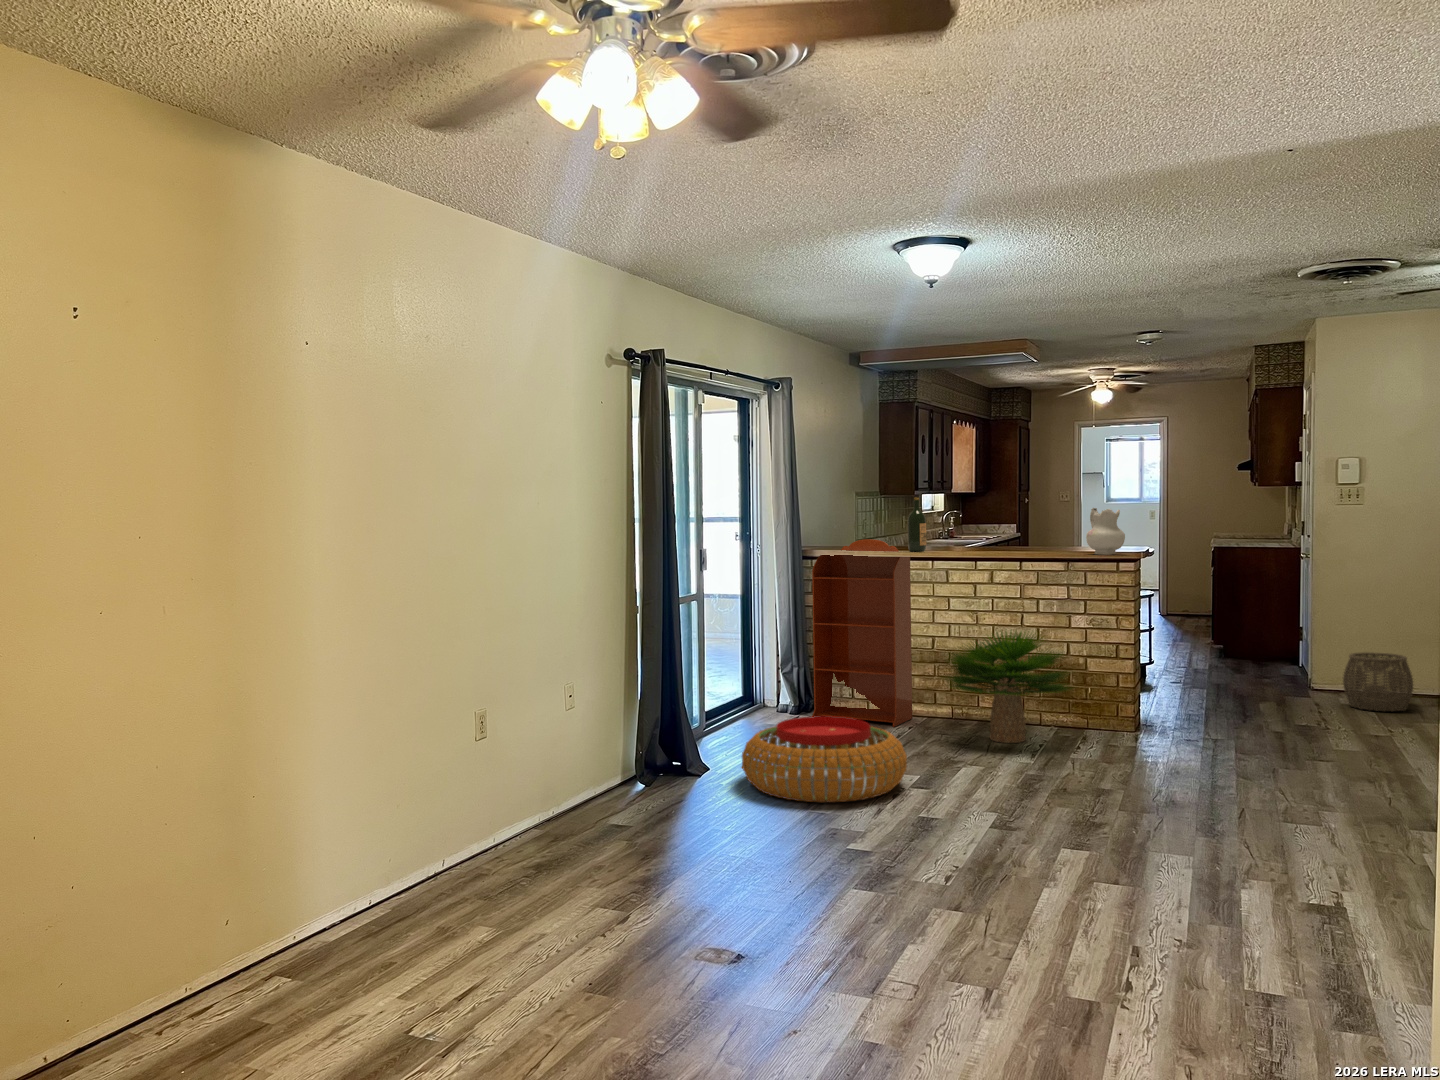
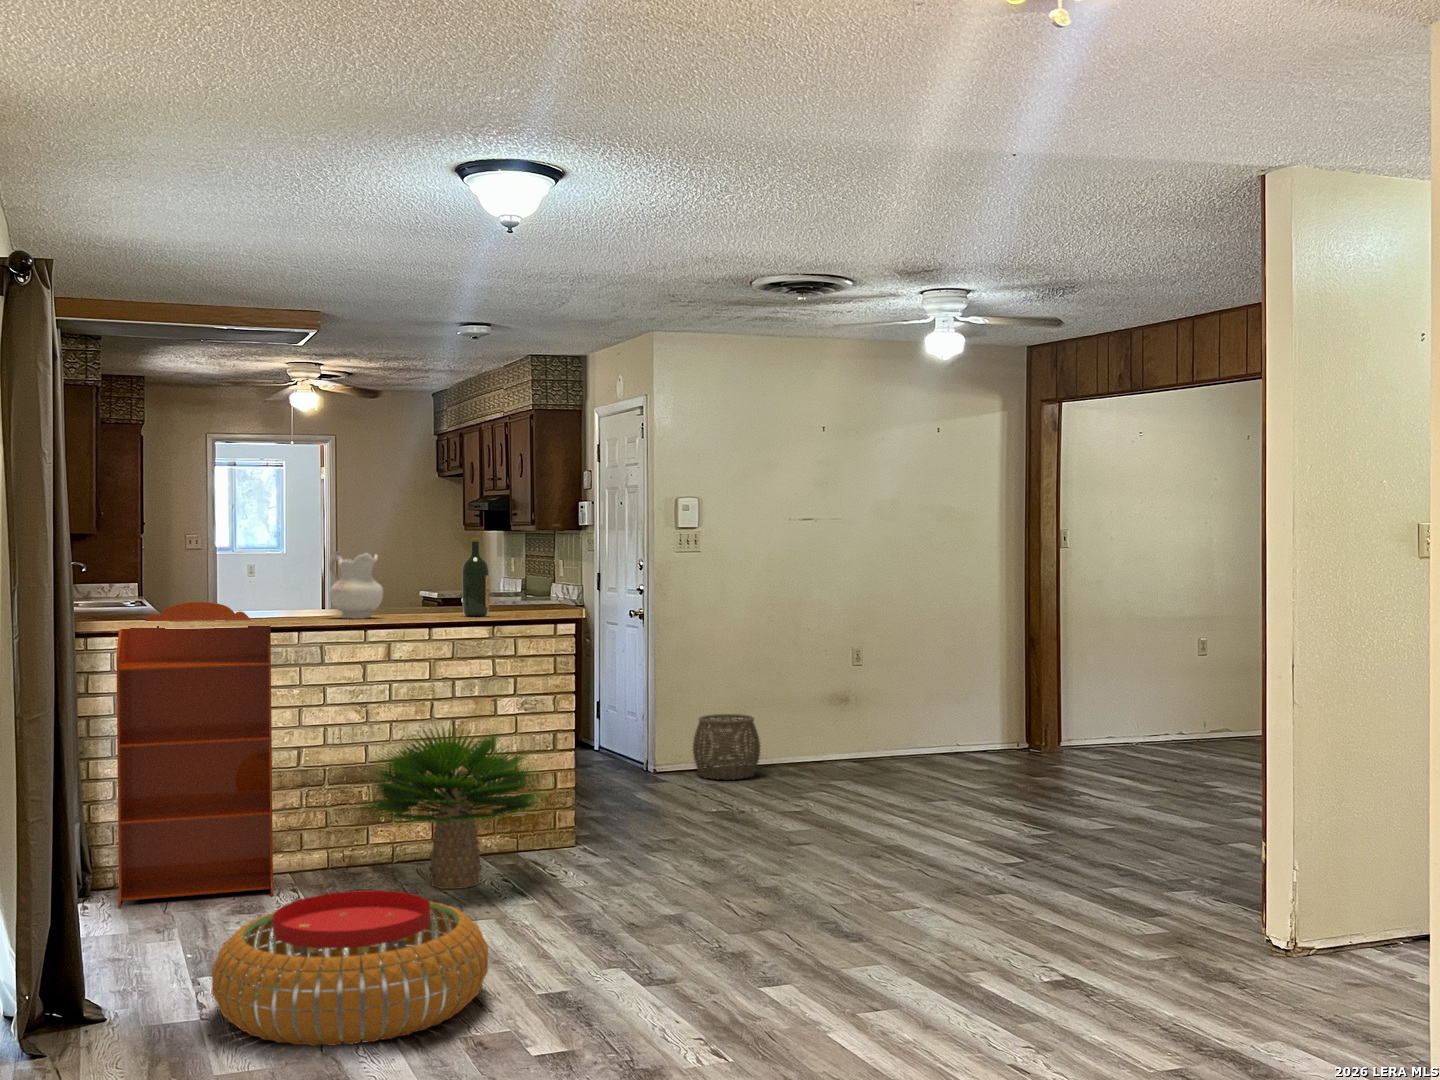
wine bottle: present [908,498,926,552] -> present [462,538,489,617]
ceramic pitcher: present [1086,508,1125,555] -> present [329,552,383,619]

